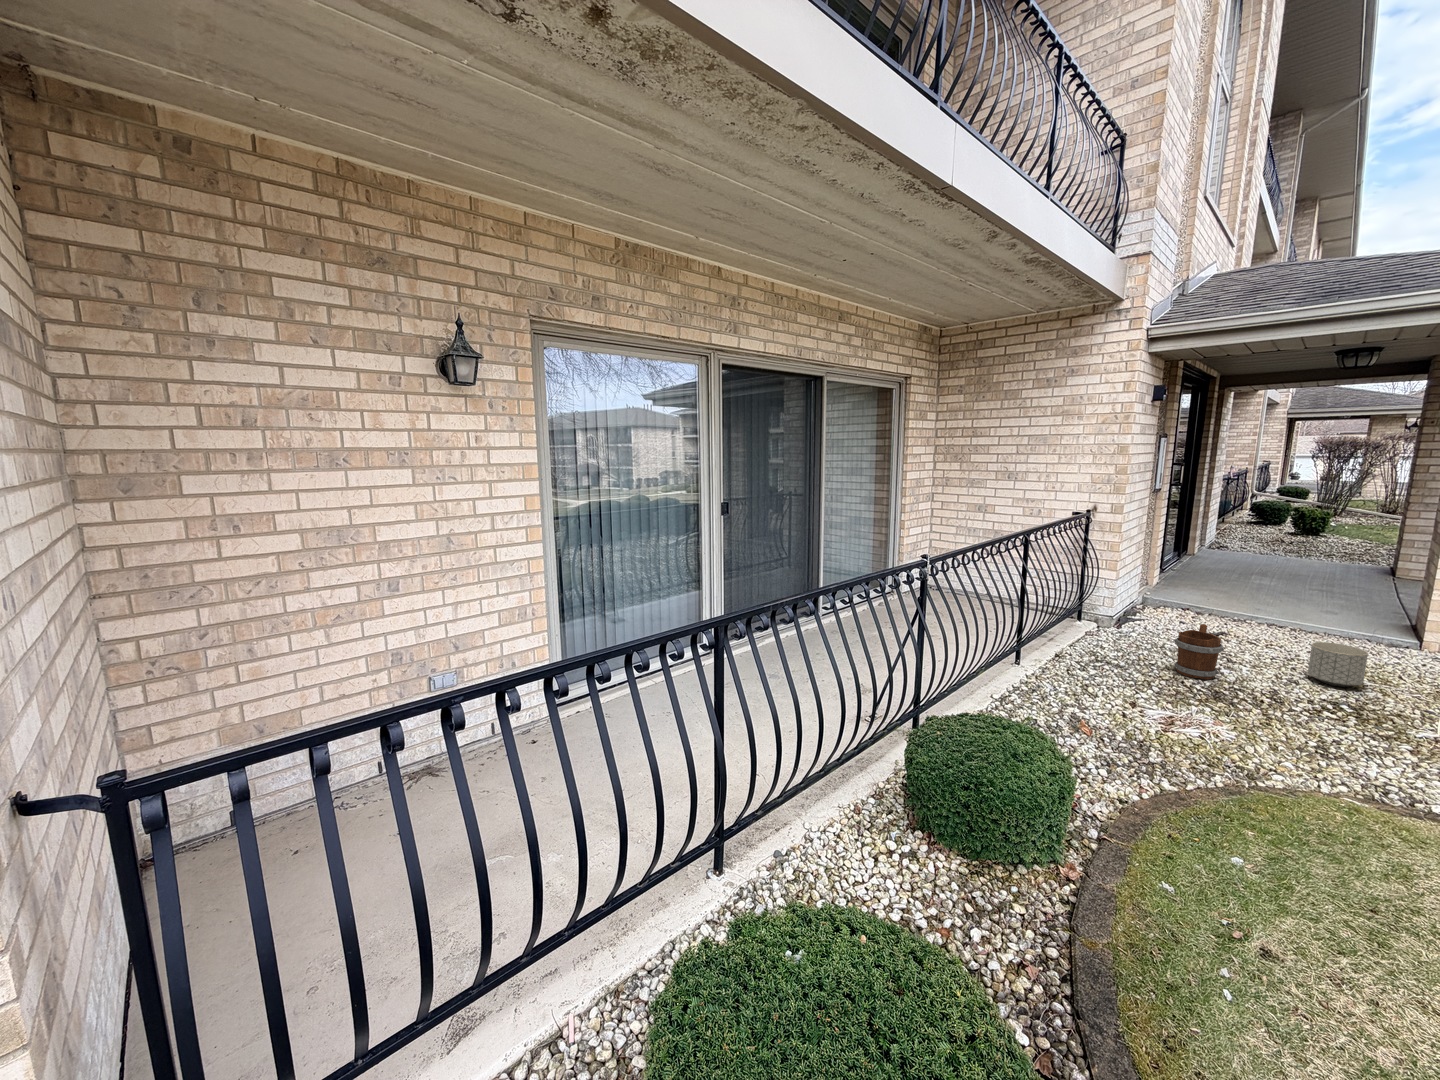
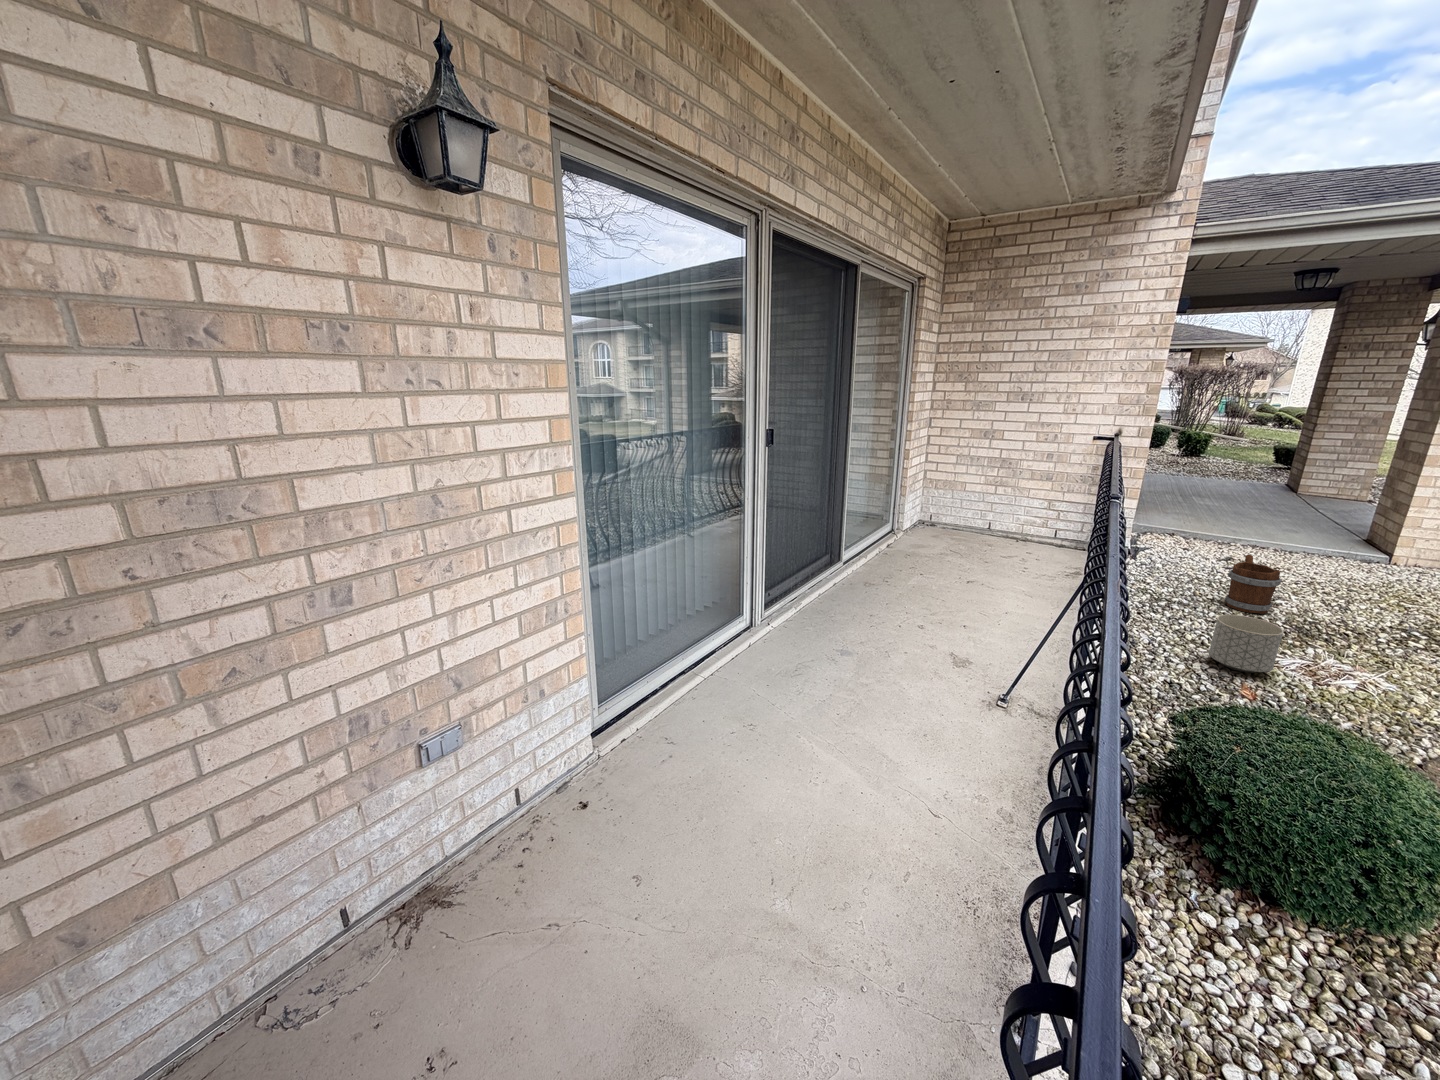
planter: present [1308,642,1368,687] -> present [1209,615,1283,672]

